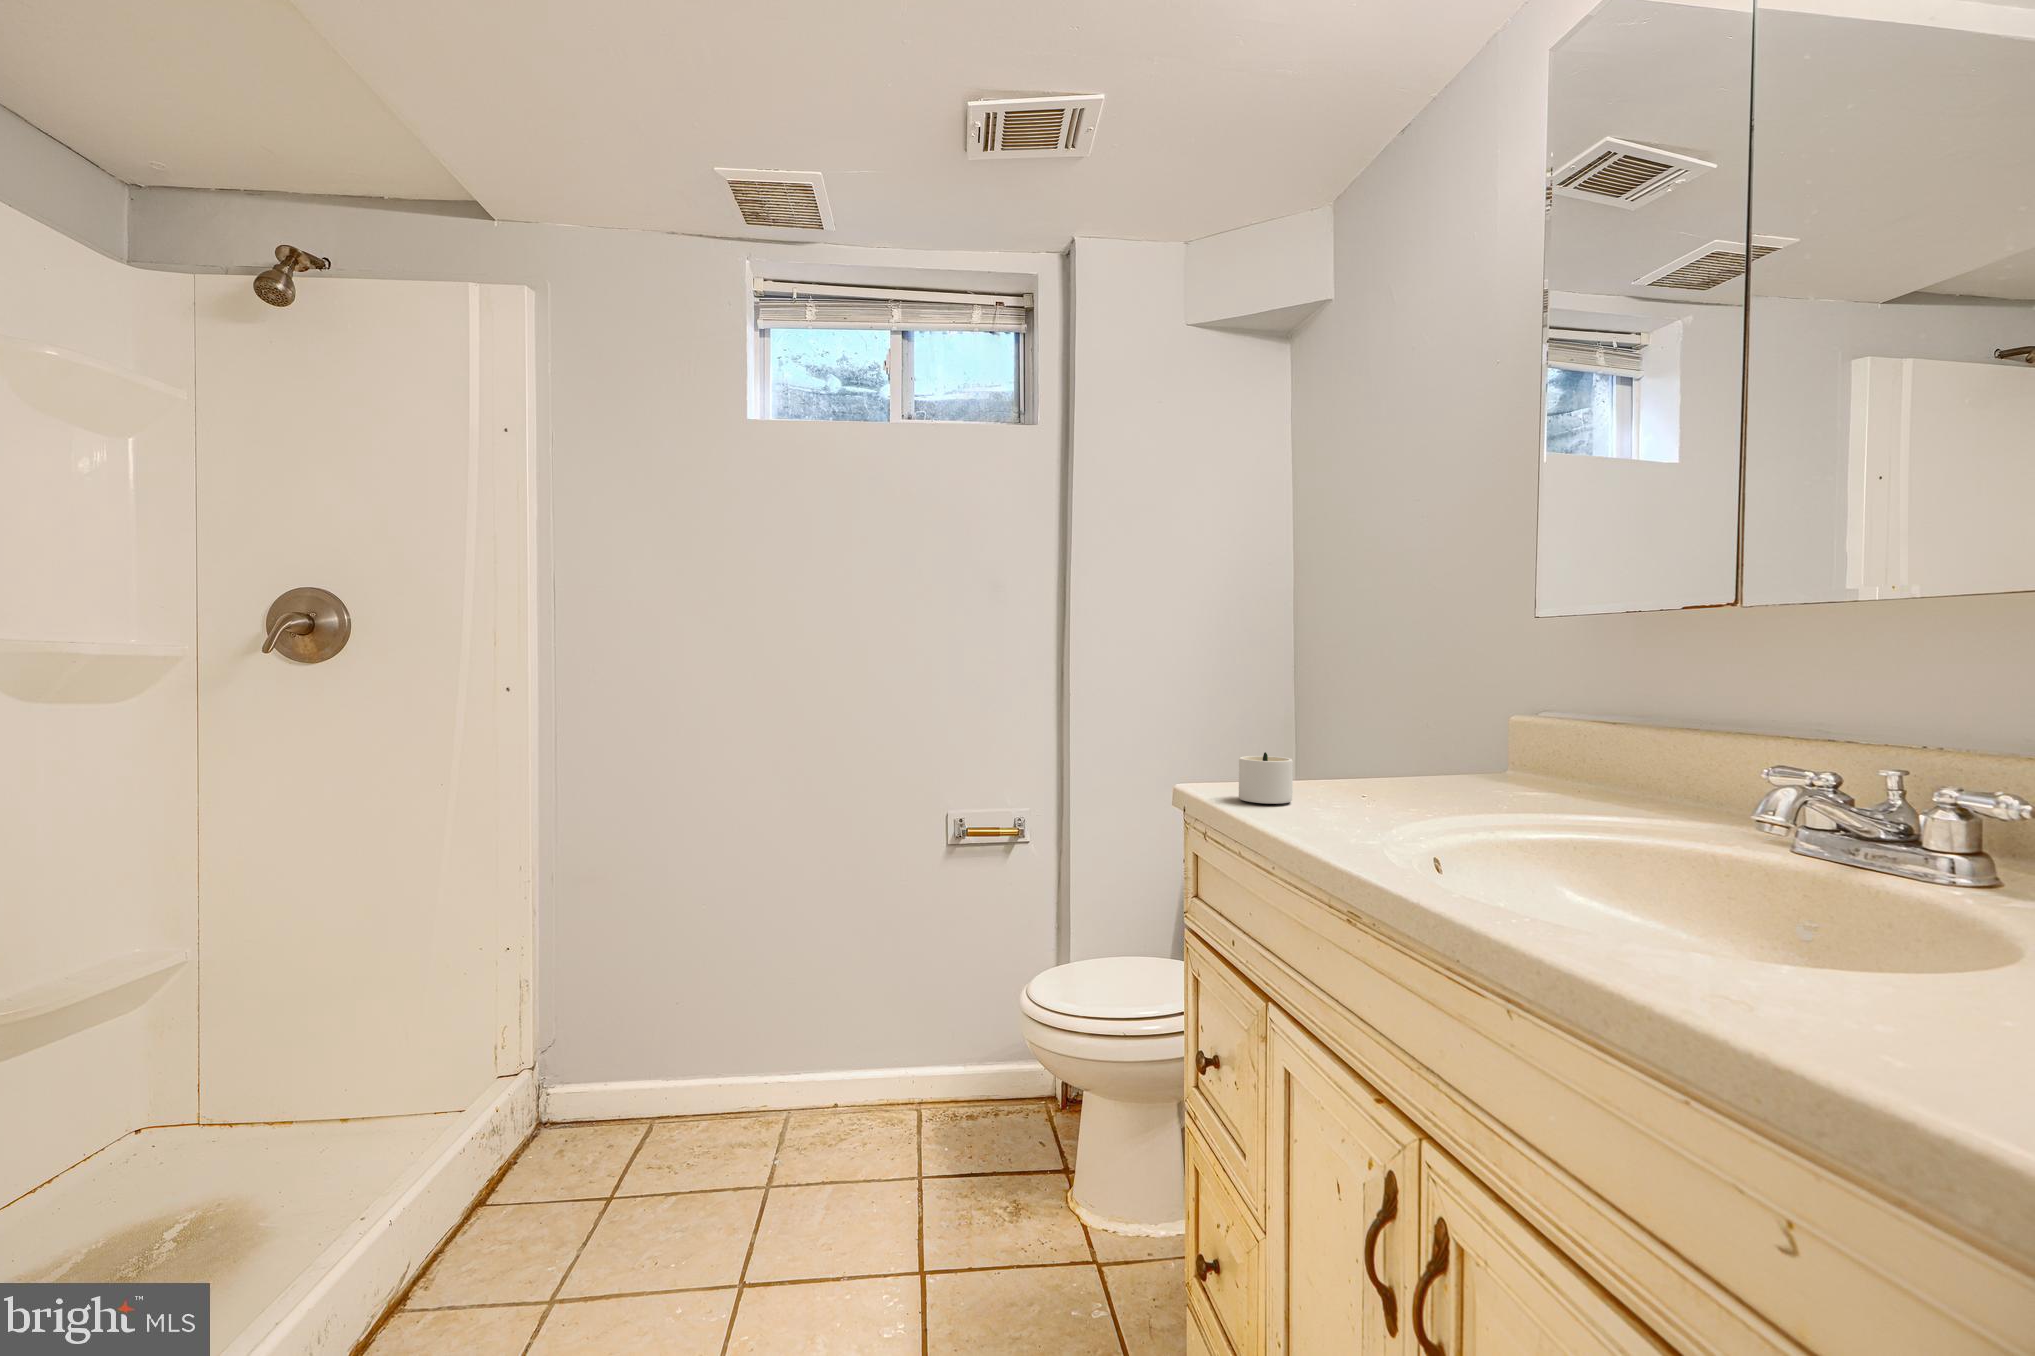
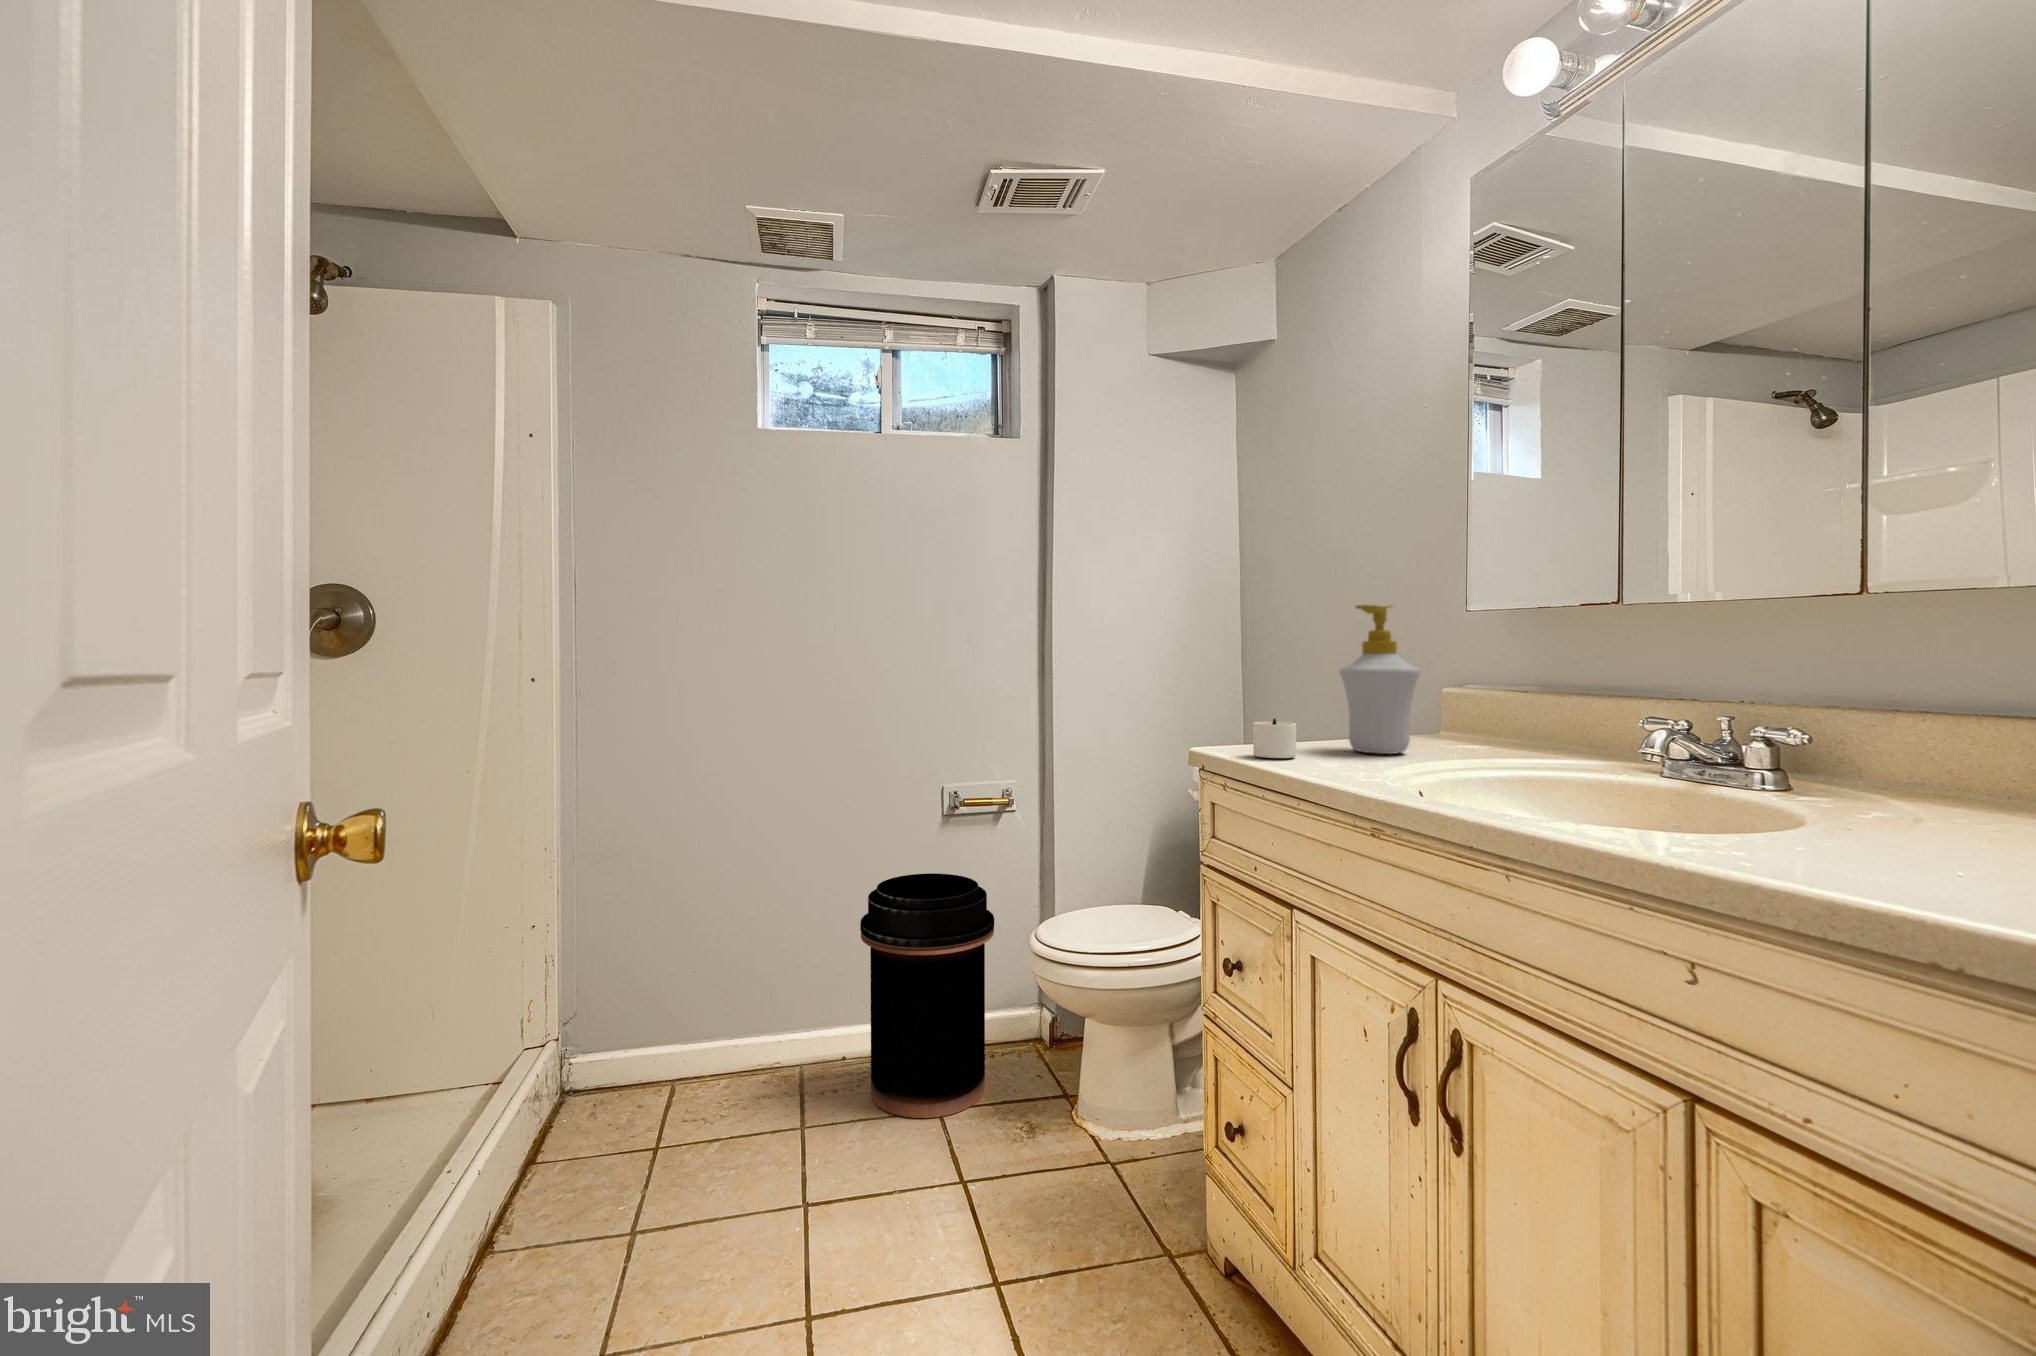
soap bottle: none [1358,609,1464,800] -> present [1339,605,1421,754]
trash can: none [841,906,990,1185] -> present [860,873,994,1118]

